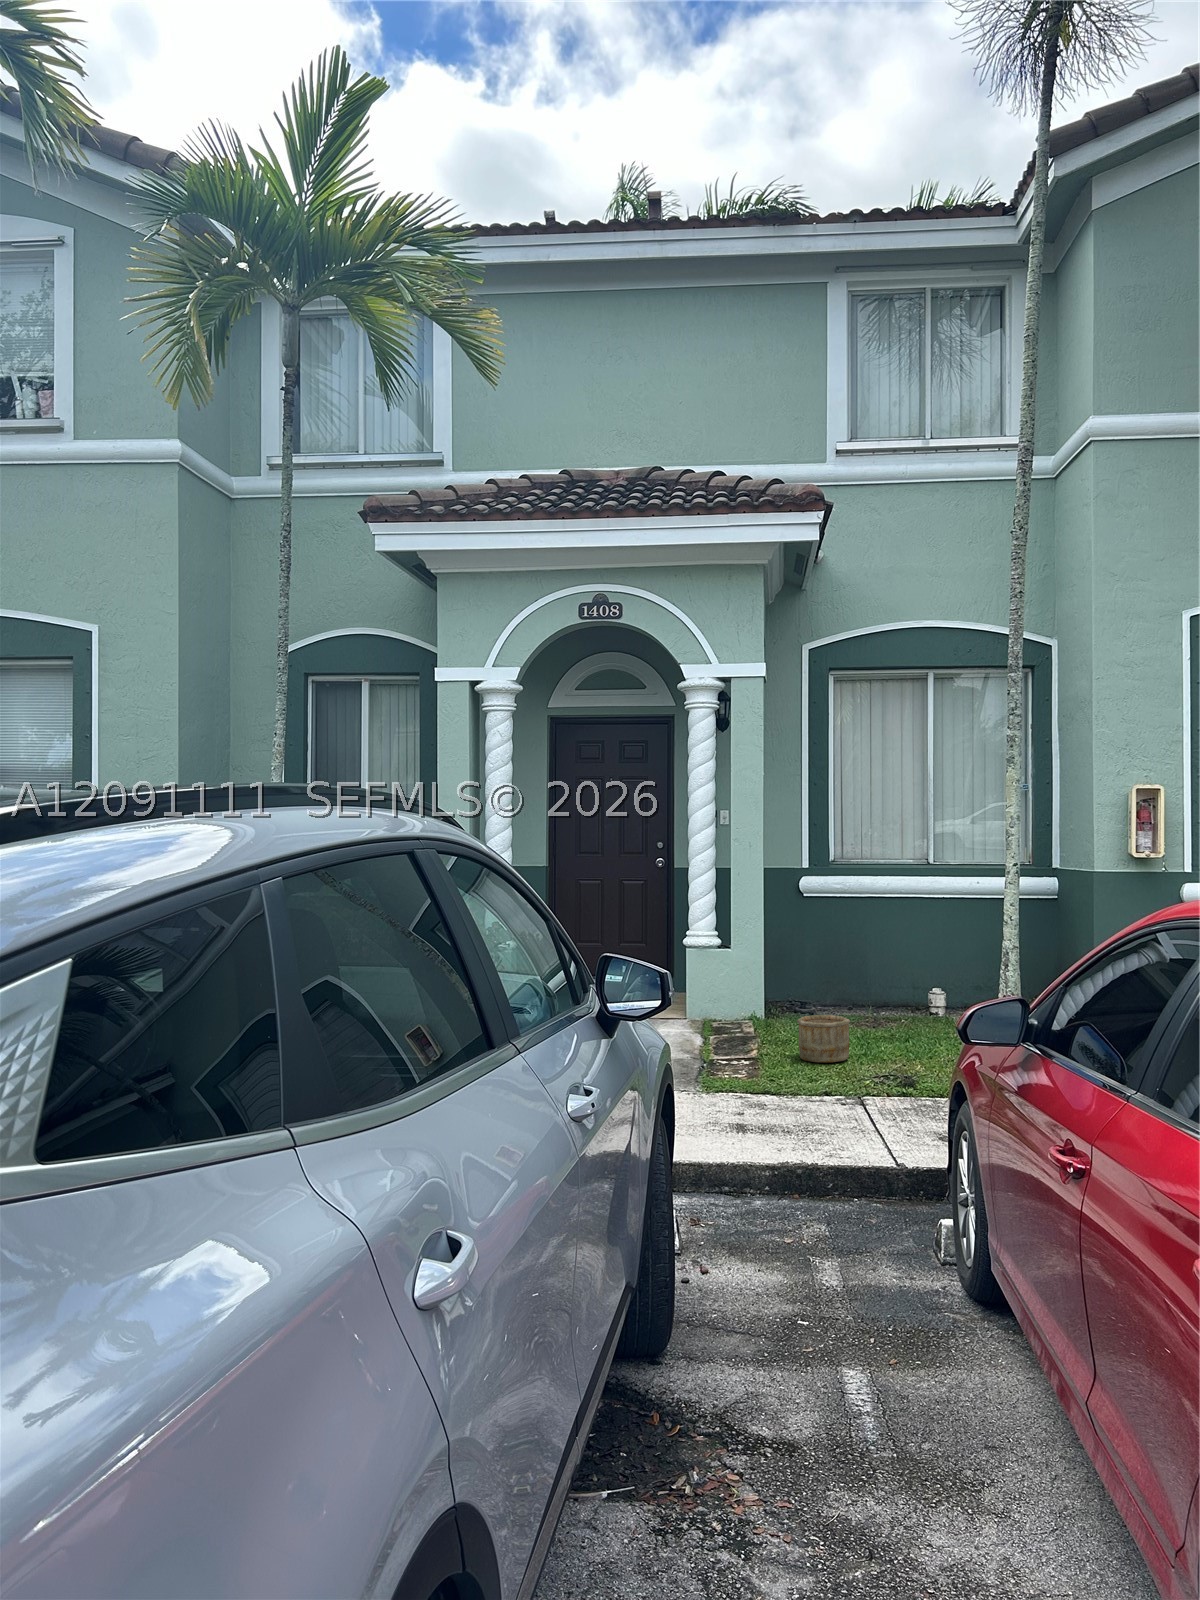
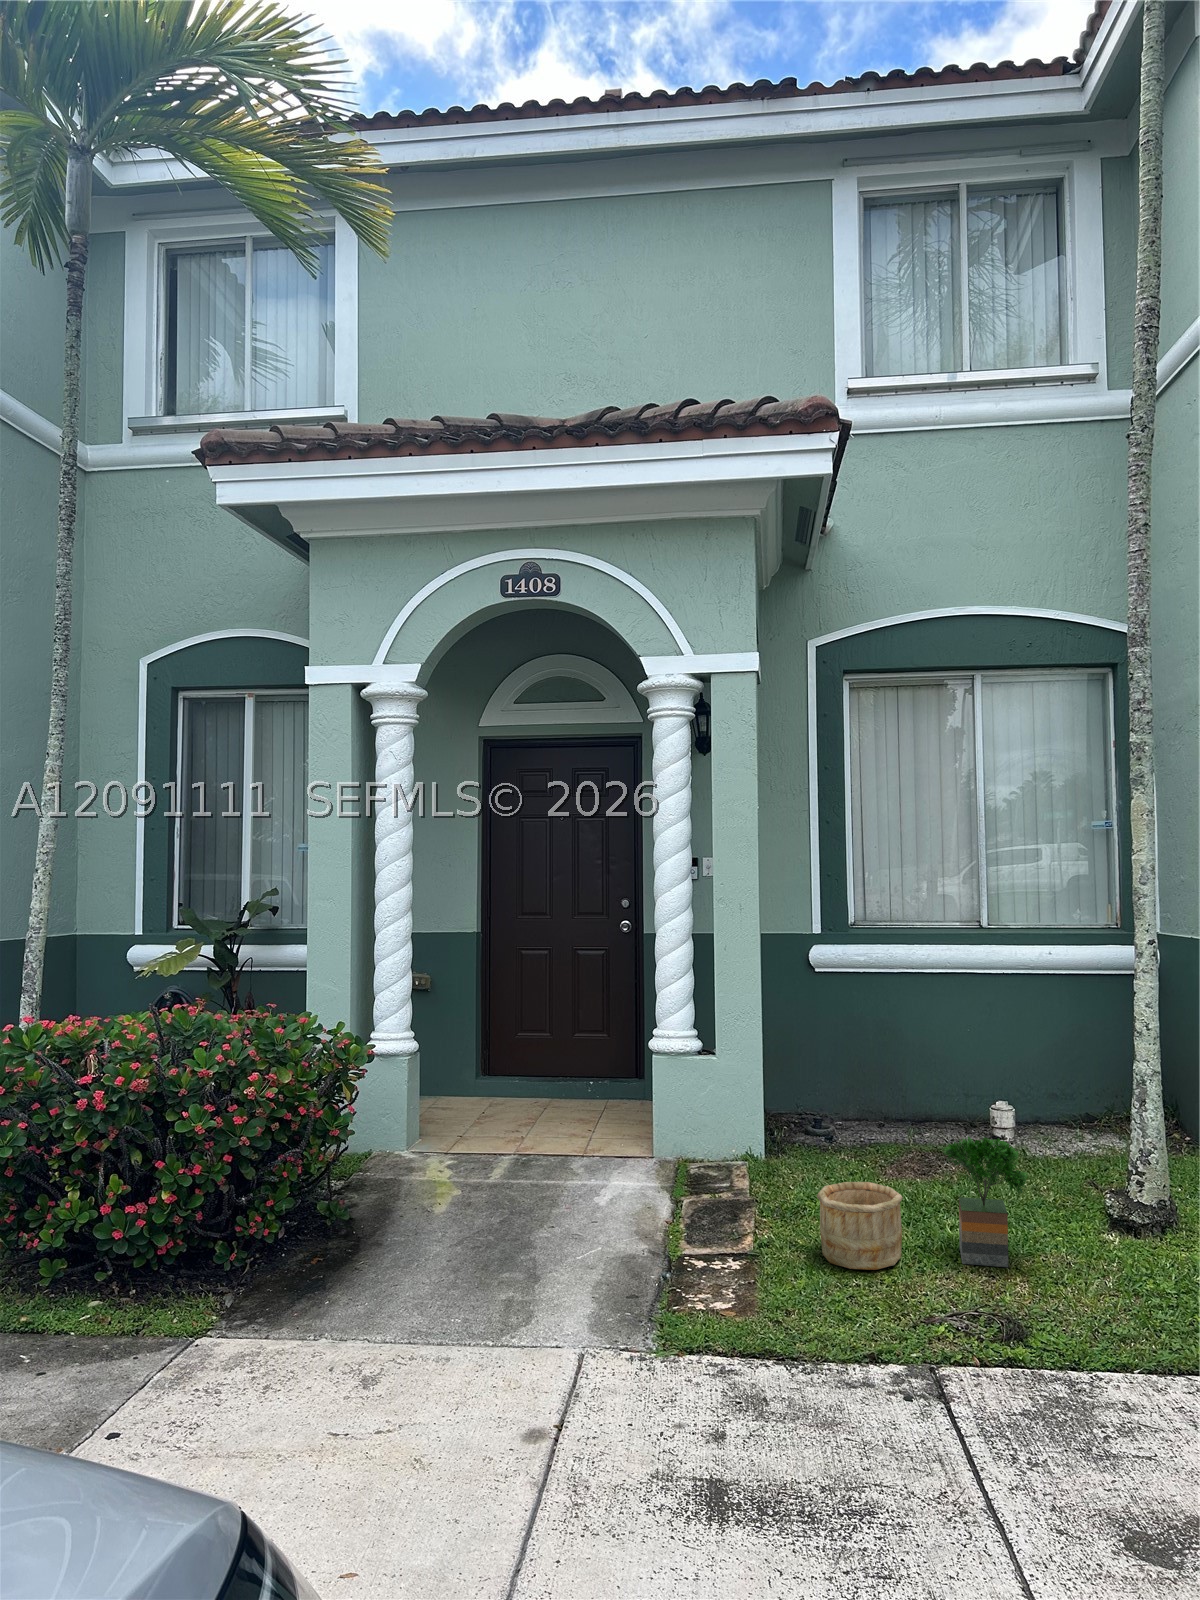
potted tree: none [876,985,929,1062] -> present [944,1137,1028,1267]

